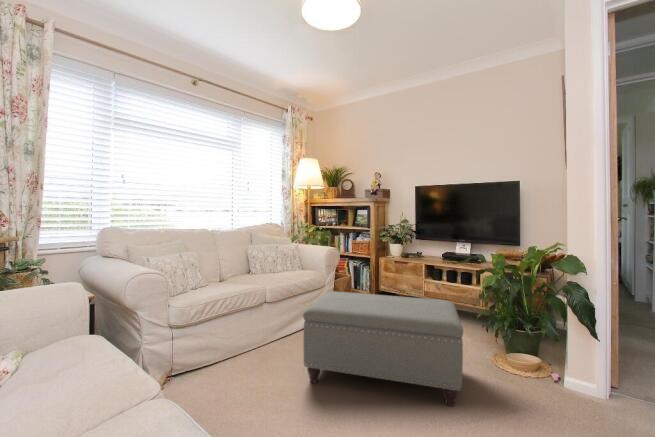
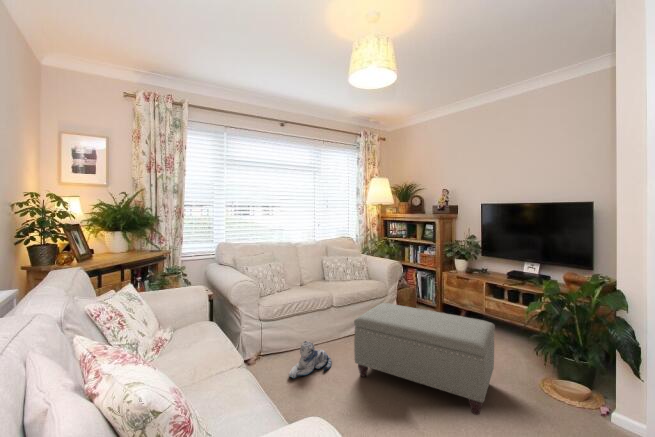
plush toy: none [217,347,271,399] -> present [289,341,332,378]

